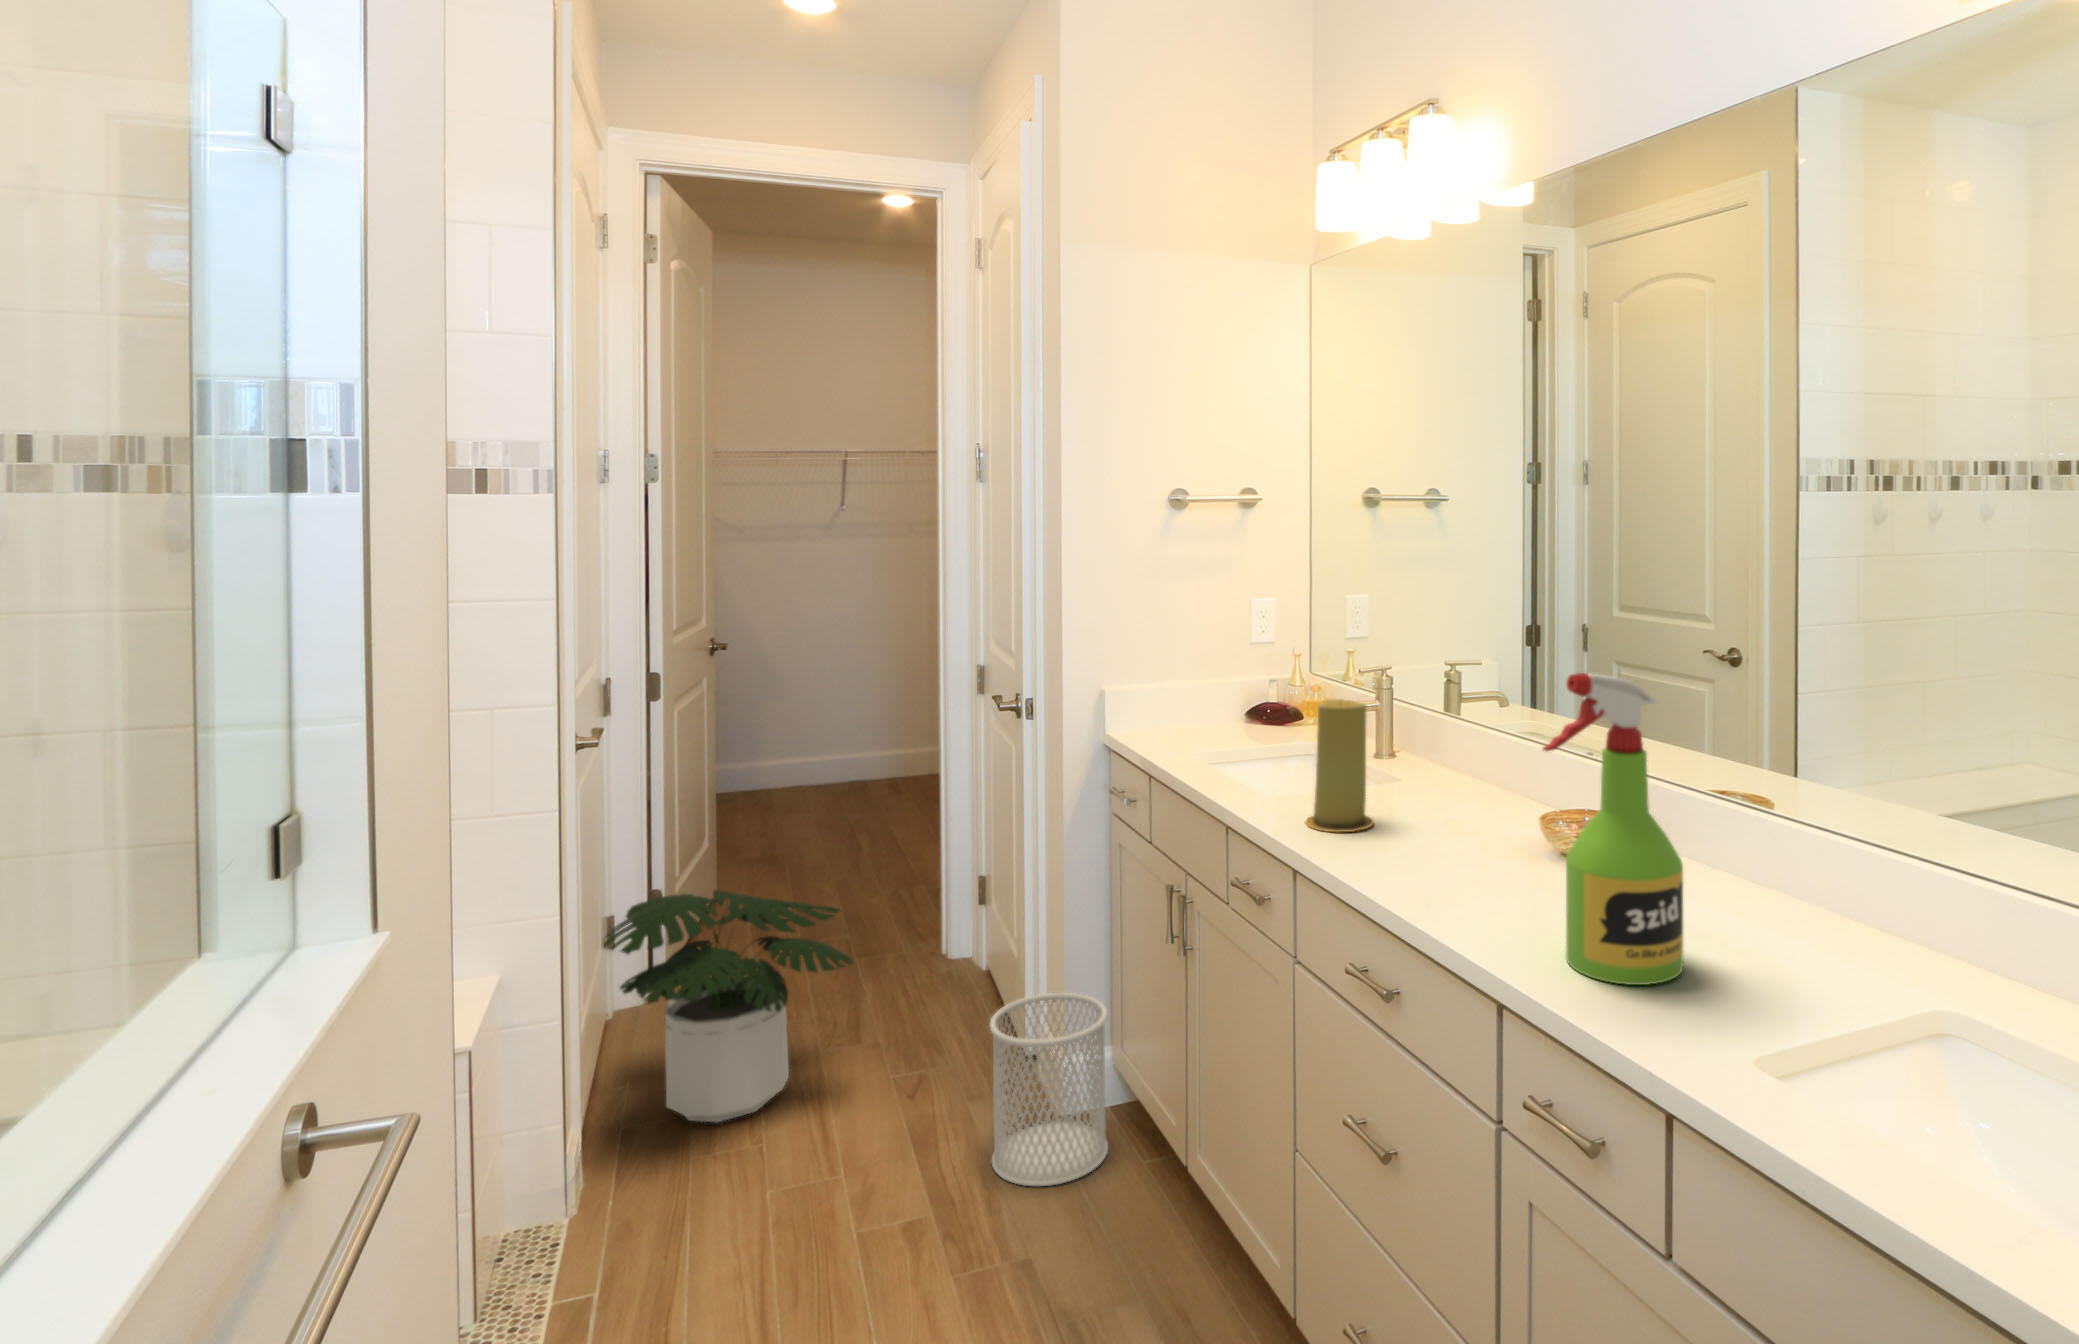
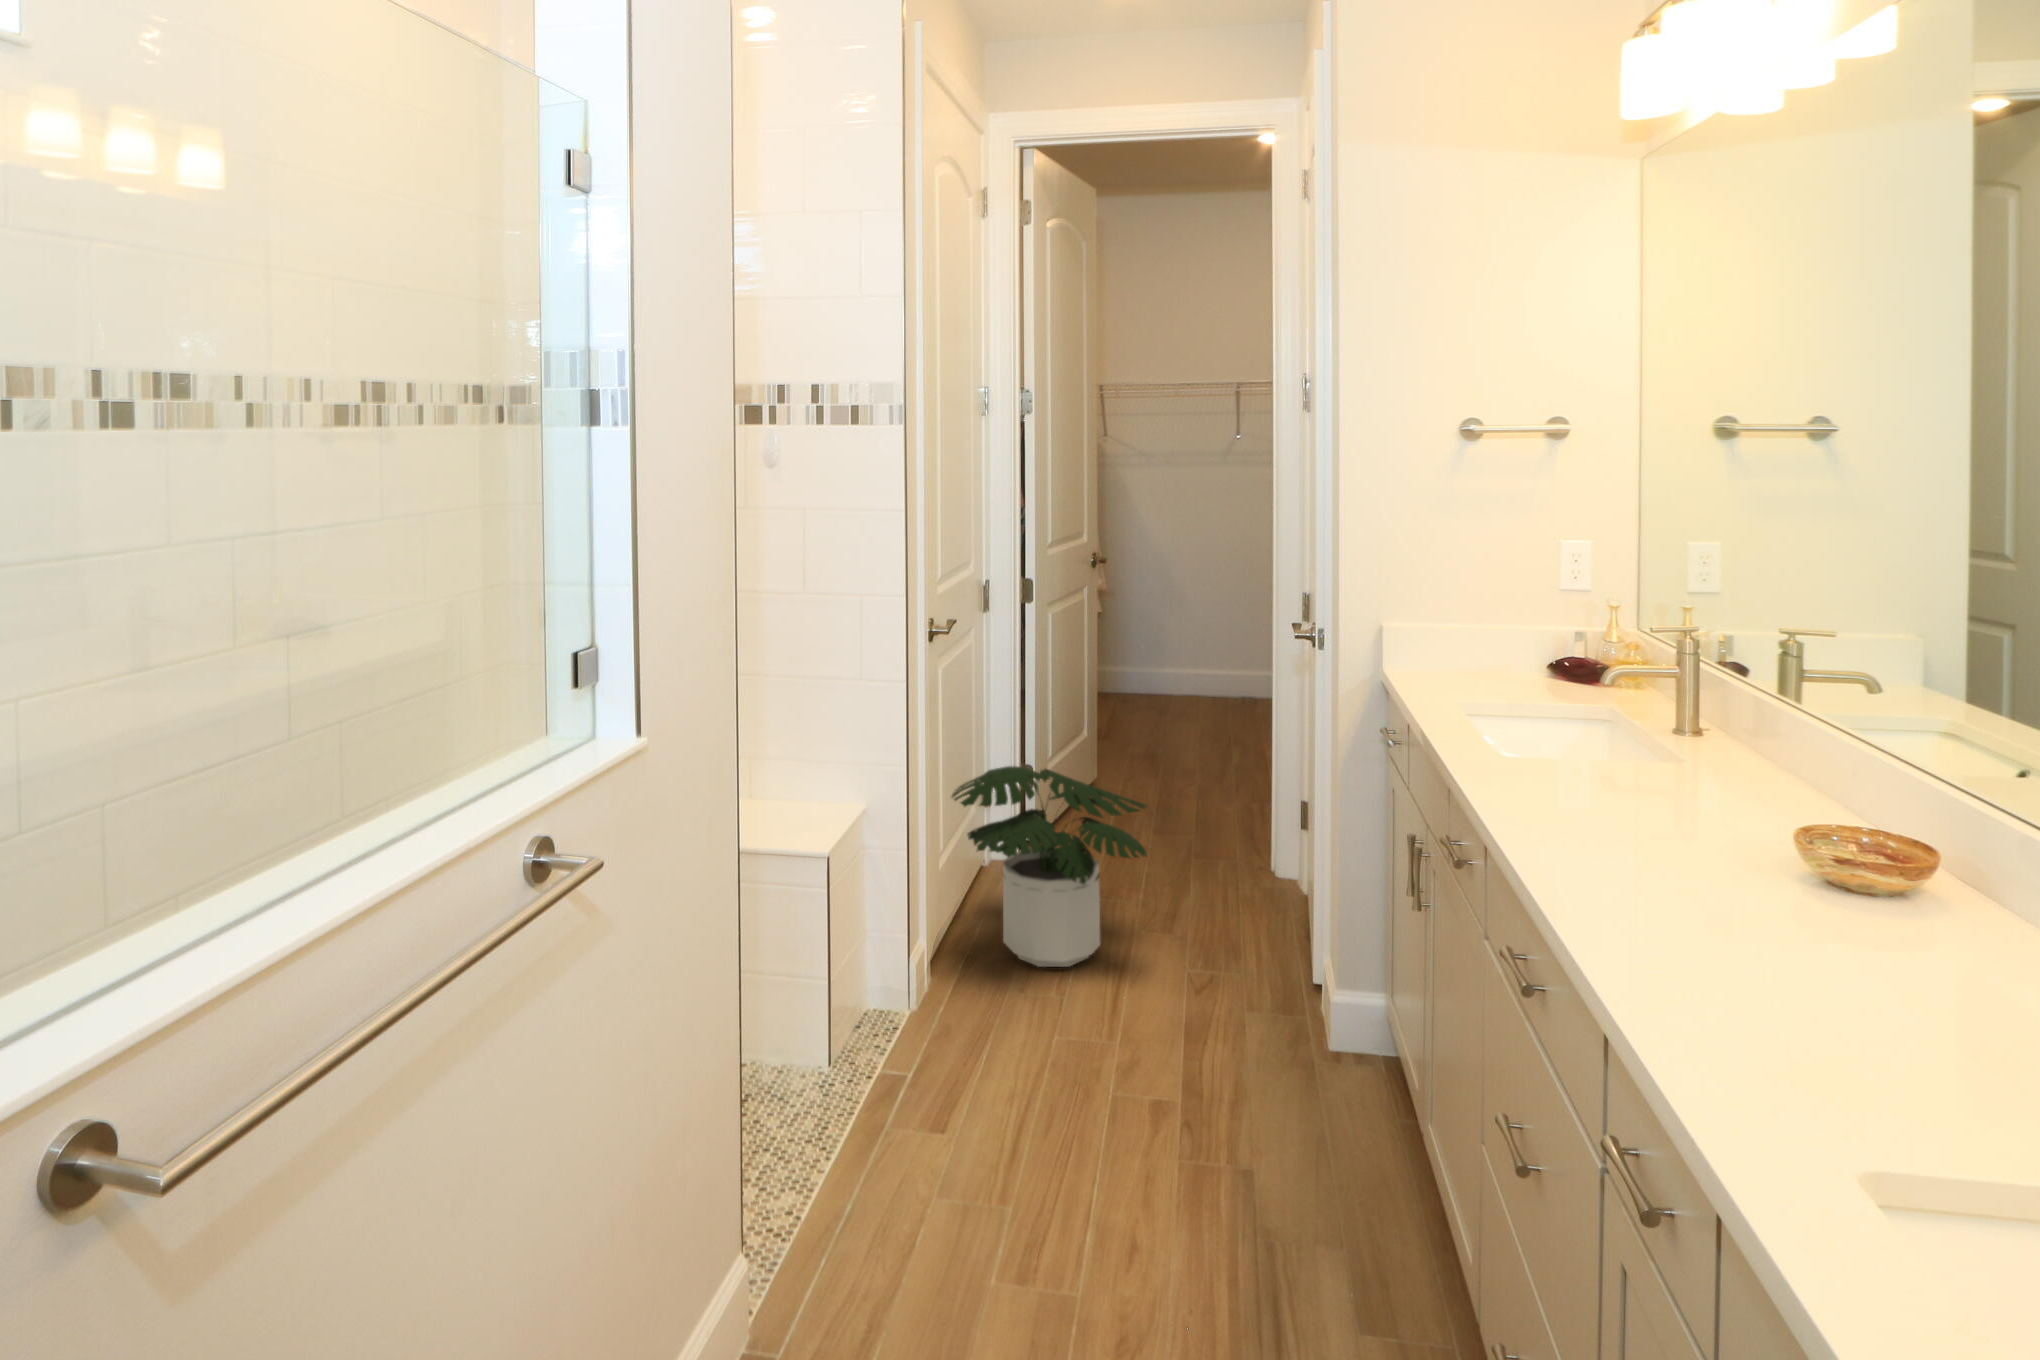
spray bottle: present [1543,673,1684,985] -> none [1687,654,1929,1090]
candle: present [1305,699,1374,832] -> none [1520,662,1610,818]
wastebasket: present [990,993,1108,1186] -> none [1247,926,1369,1120]

